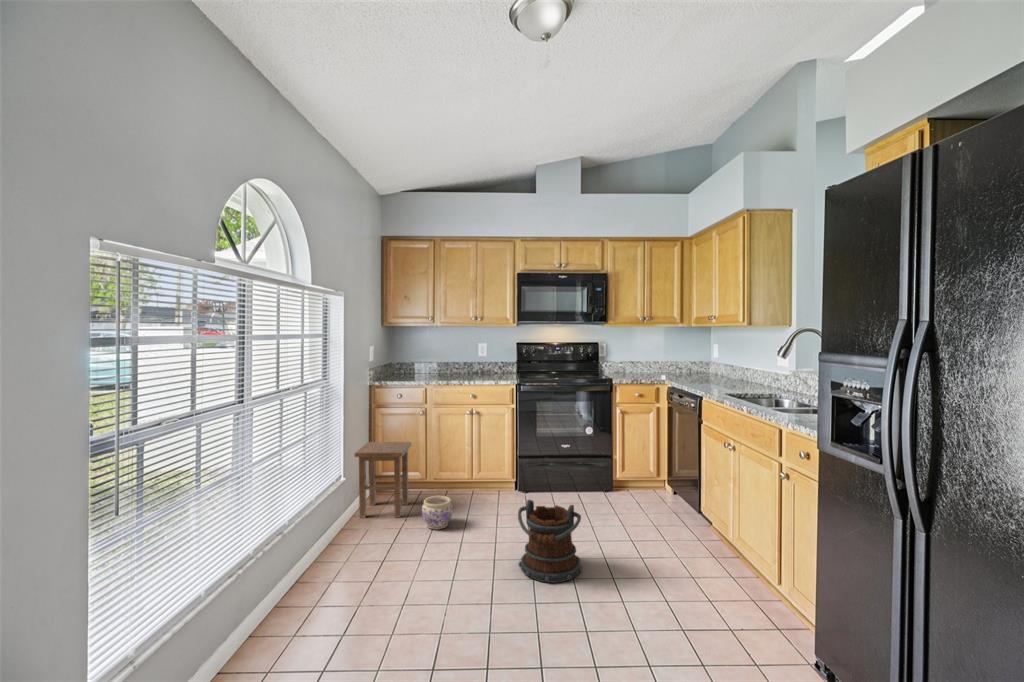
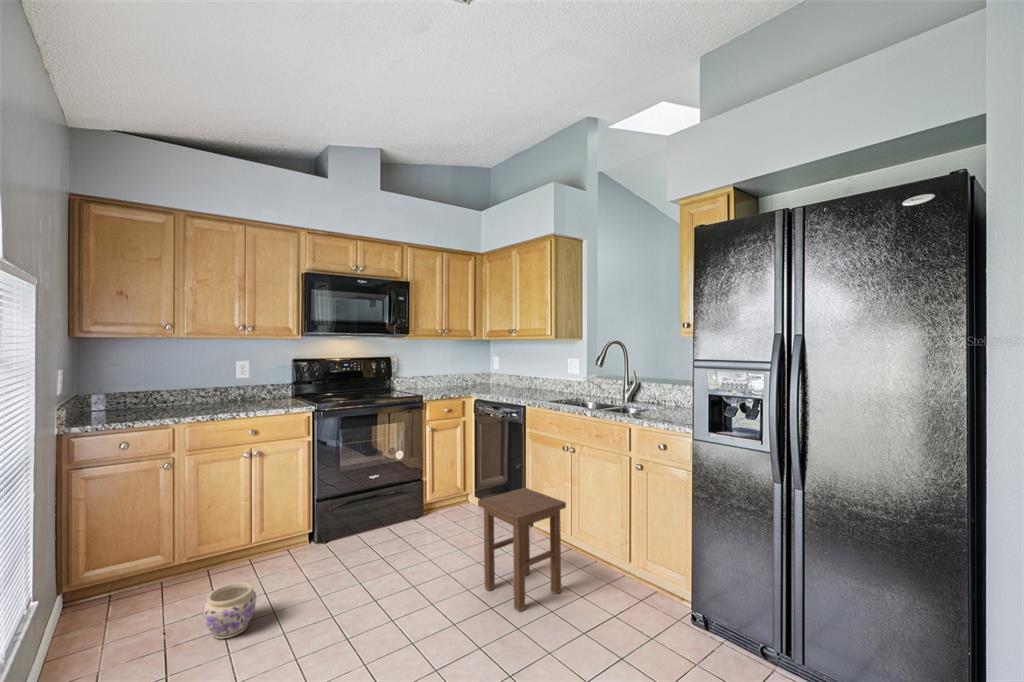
stool: present [355,442,411,518] -> present [478,488,566,612]
bucket: present [518,500,582,583] -> none [393,543,473,653]

